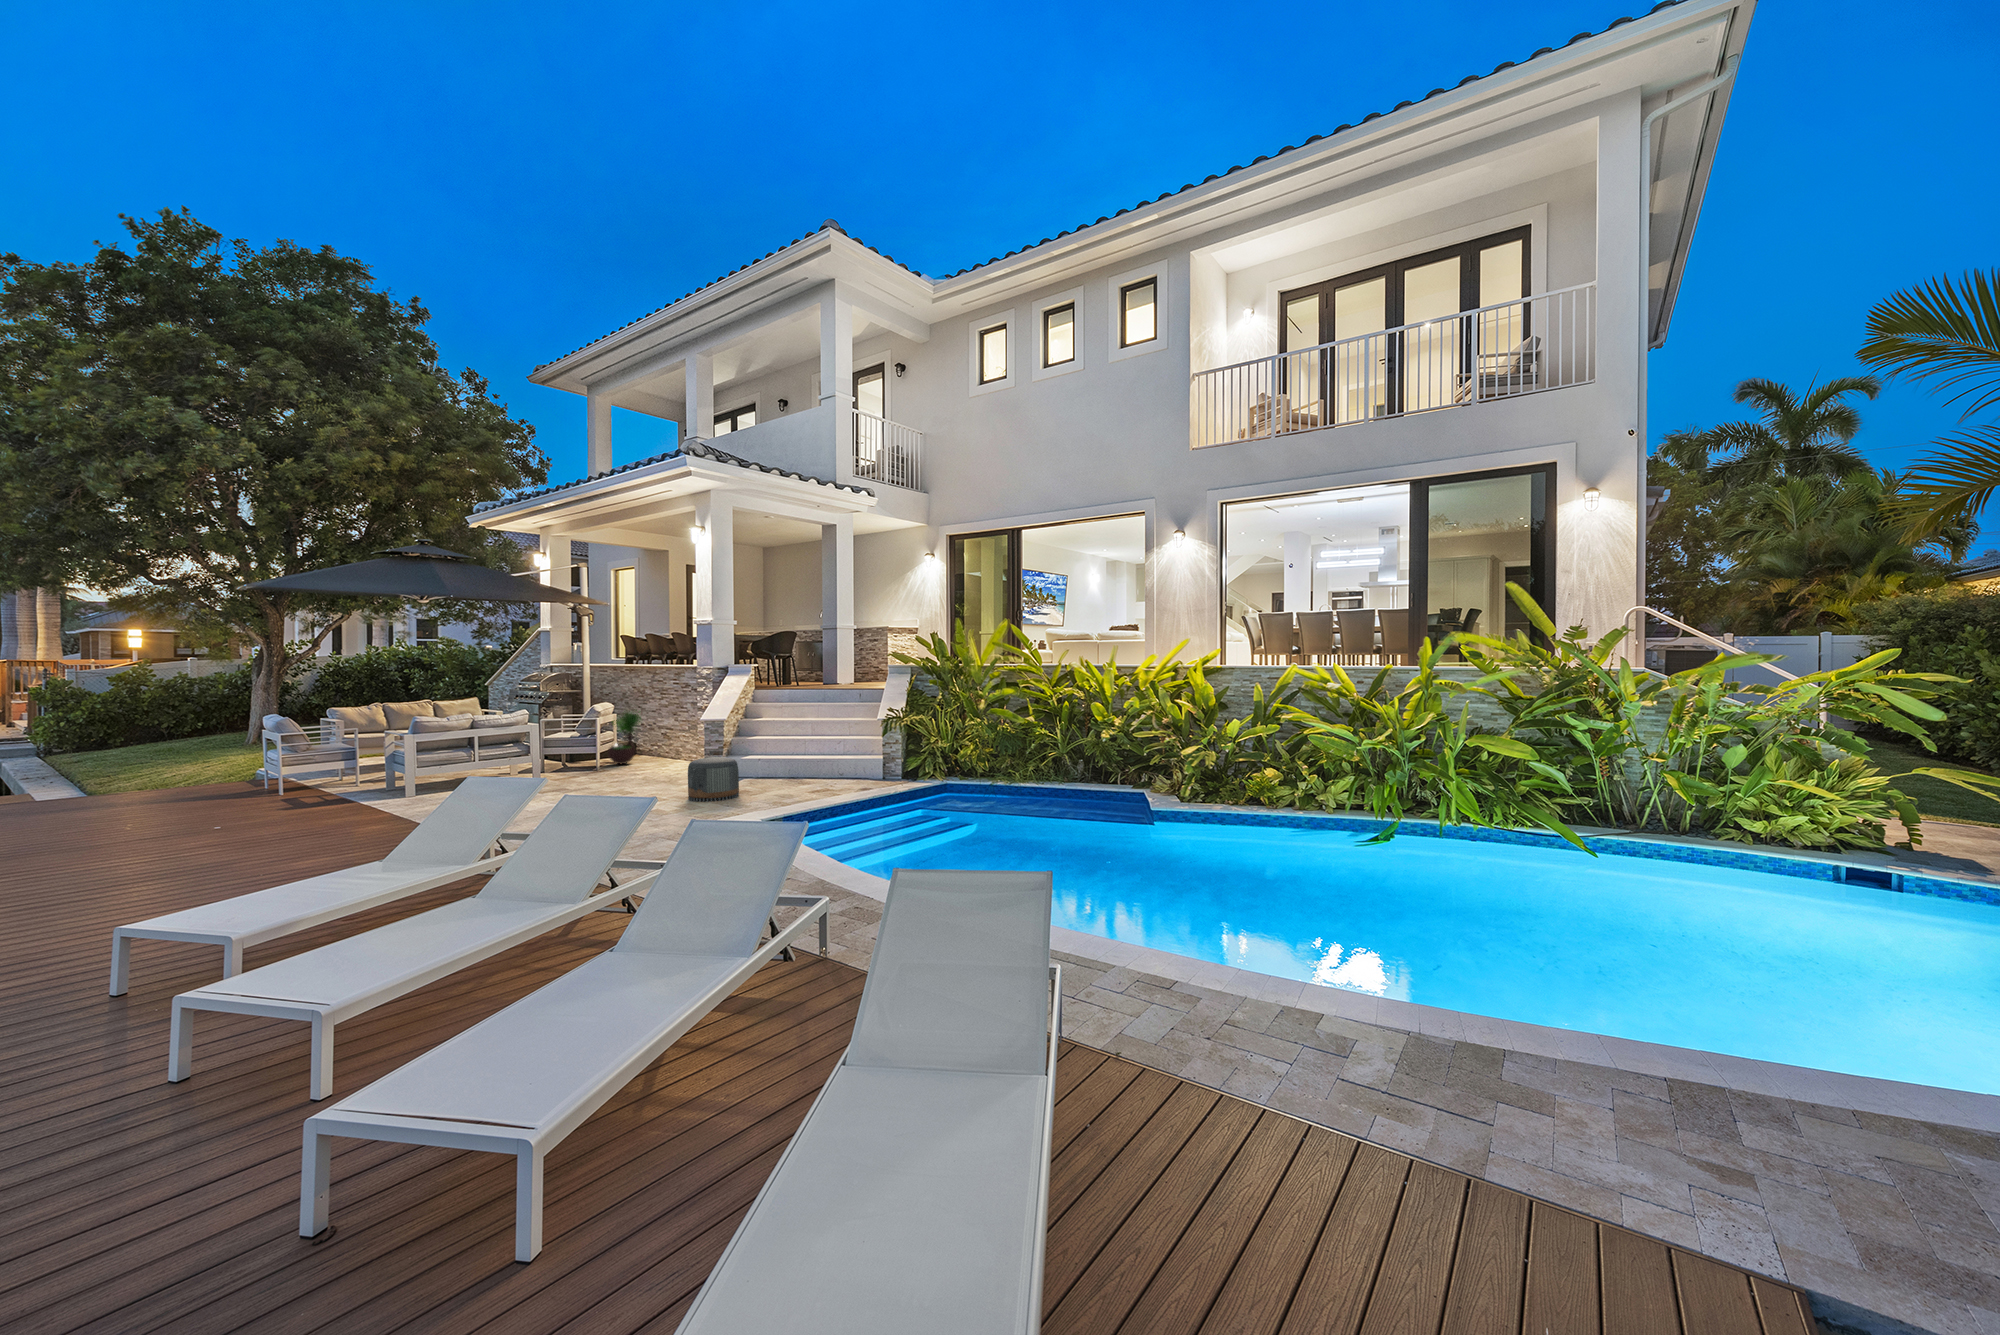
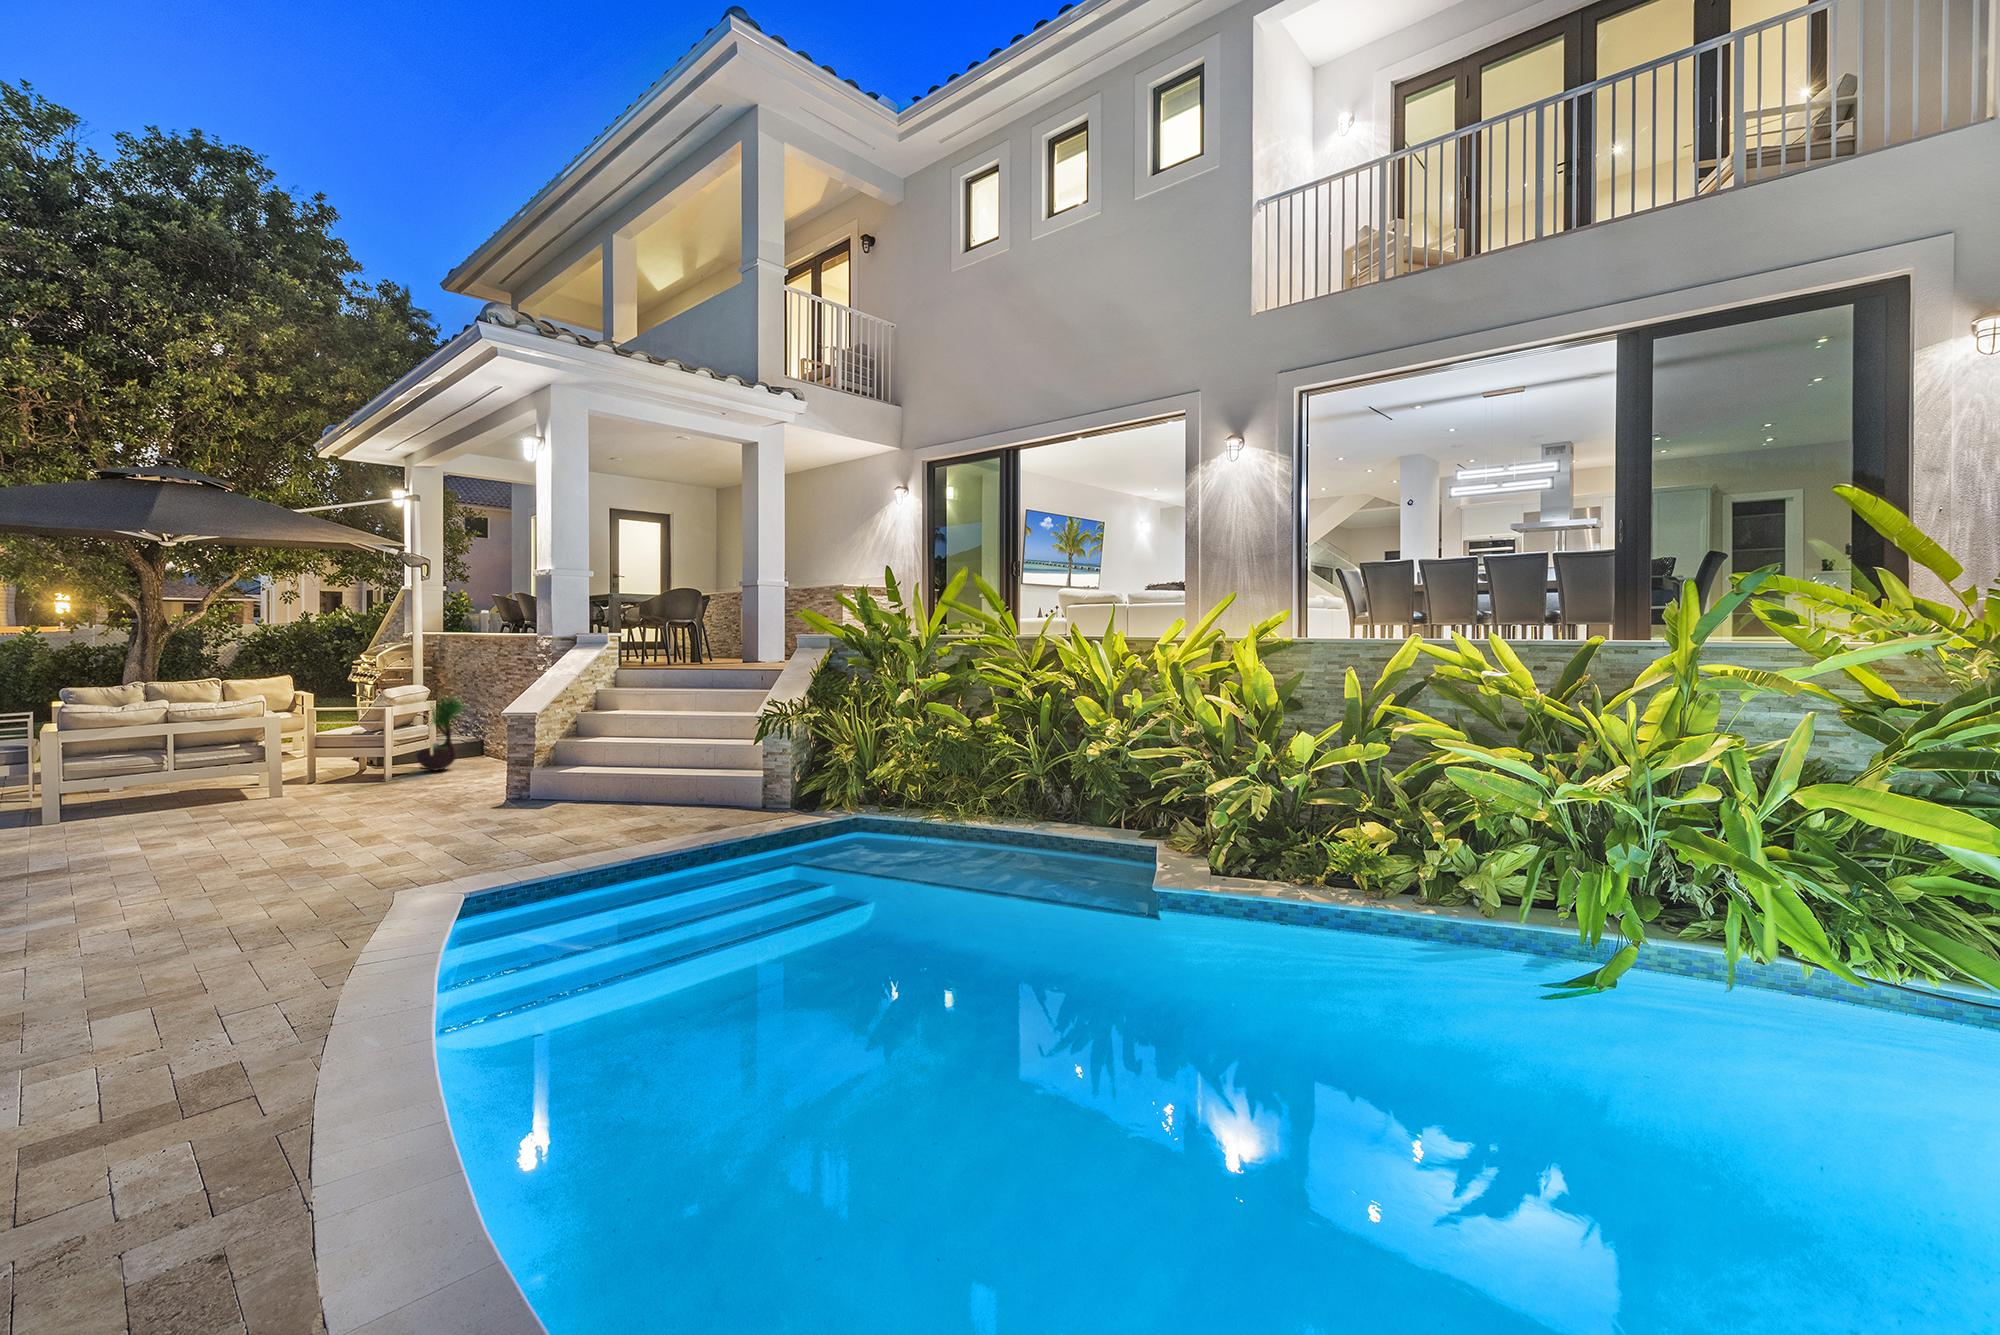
pouf: present [688,757,739,802] -> none [415,778,506,853]

